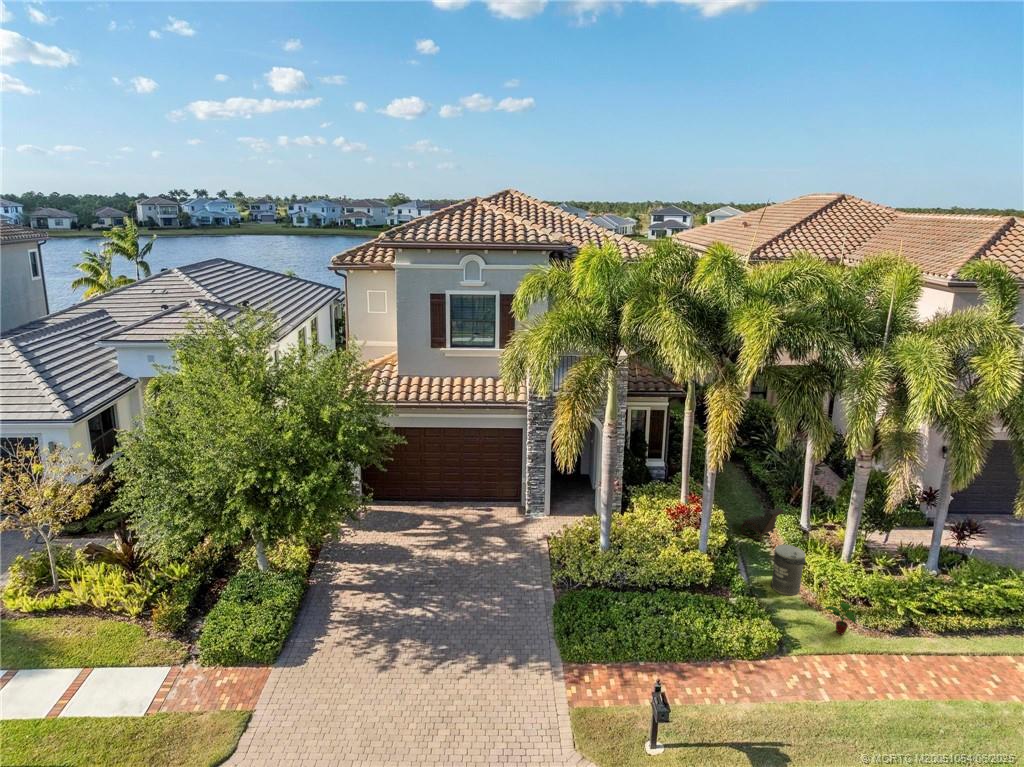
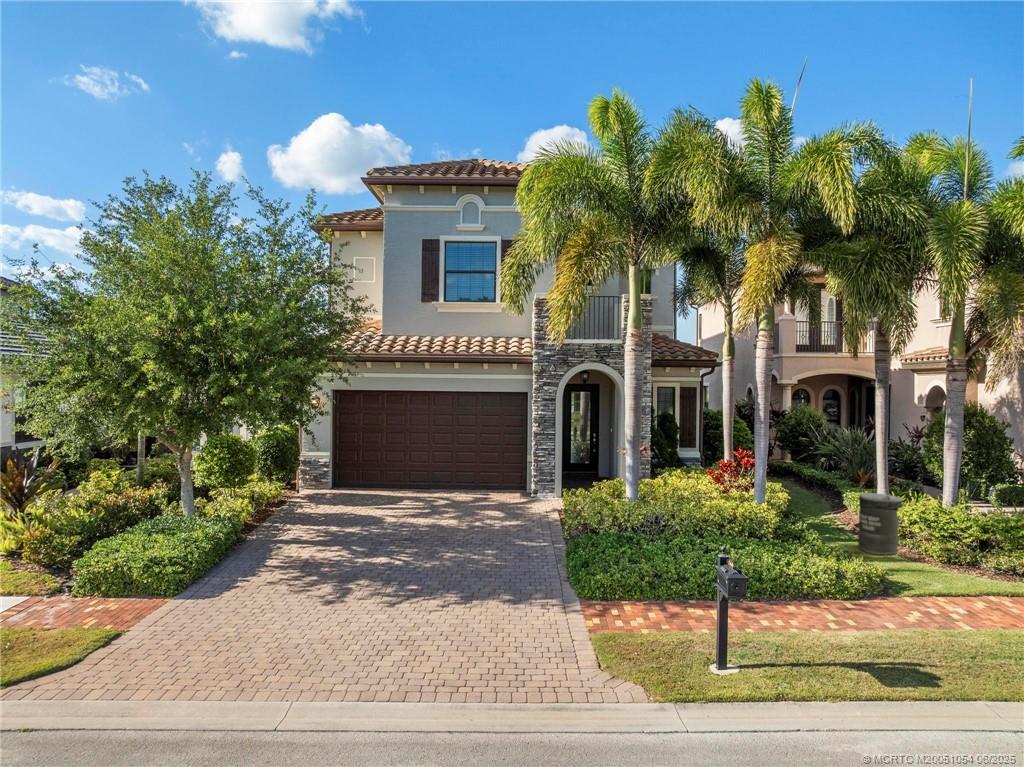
lounge chair: present [741,507,783,542] -> none [808,474,862,519]
potted plant: present [825,602,856,634] -> none [937,542,987,584]

